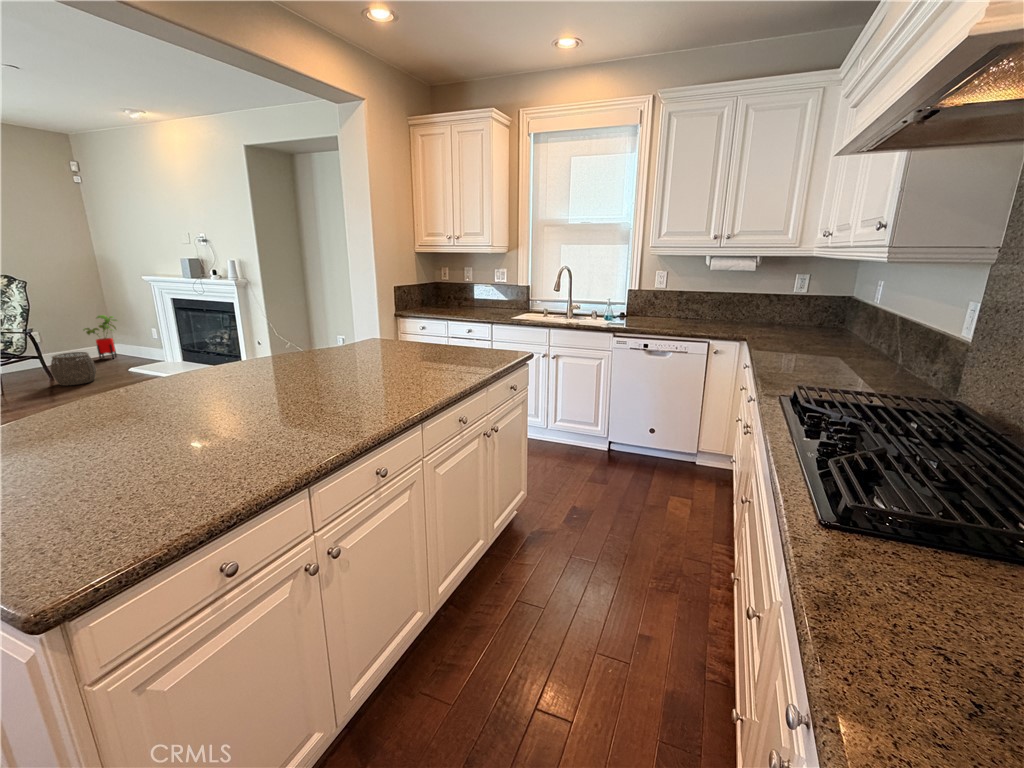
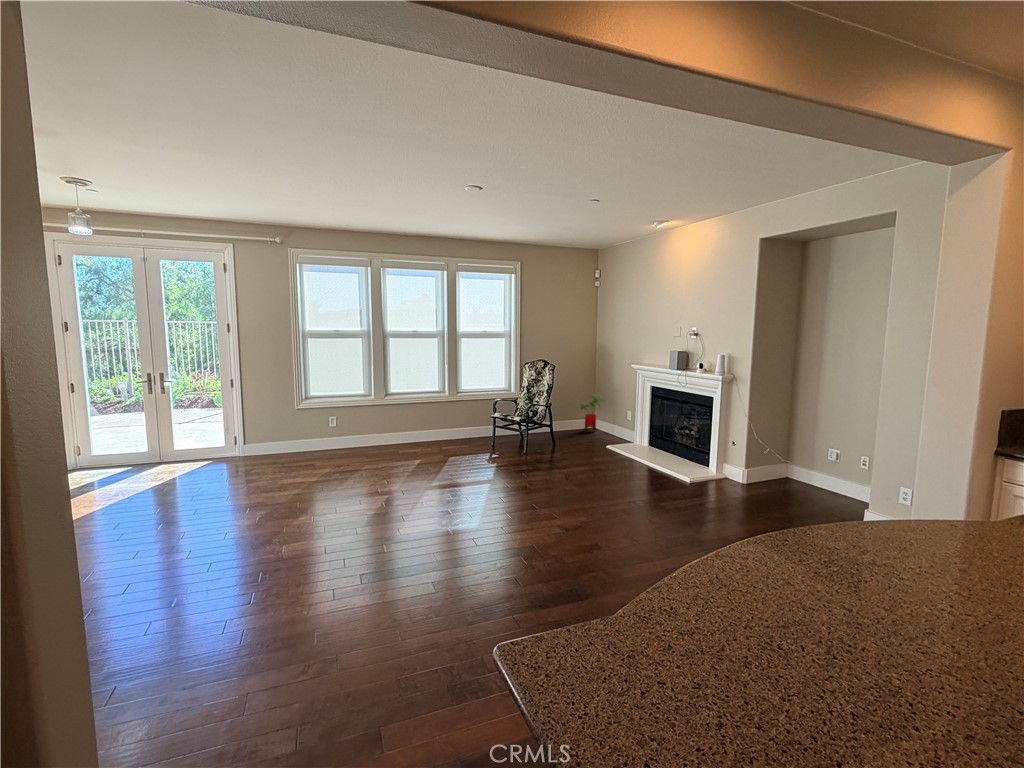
woven basket: present [51,352,96,385] -> none [557,425,587,454]

